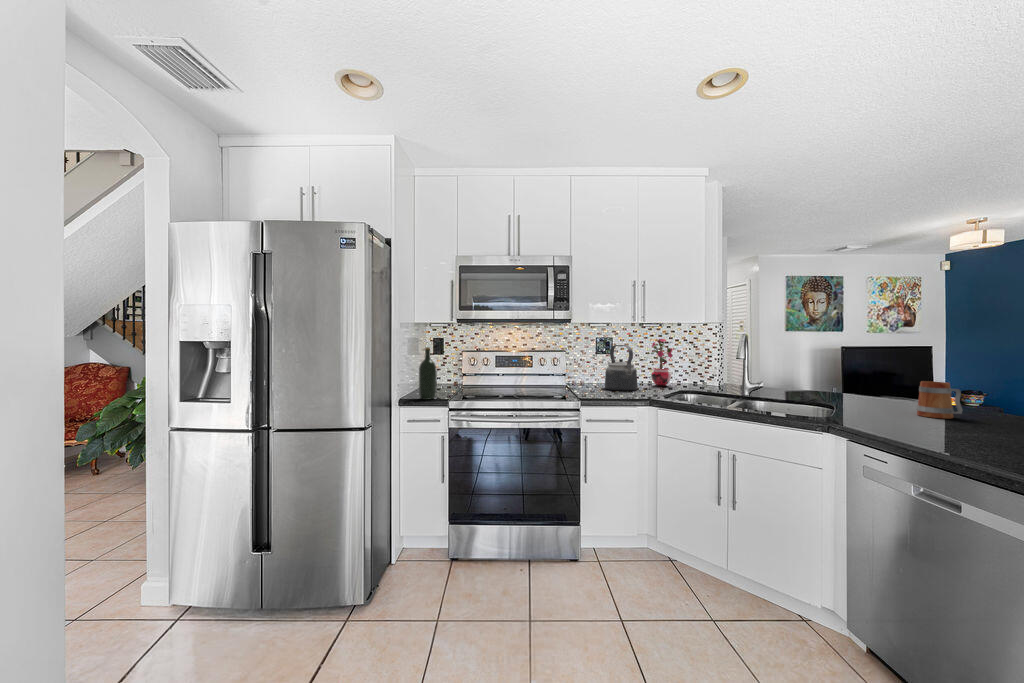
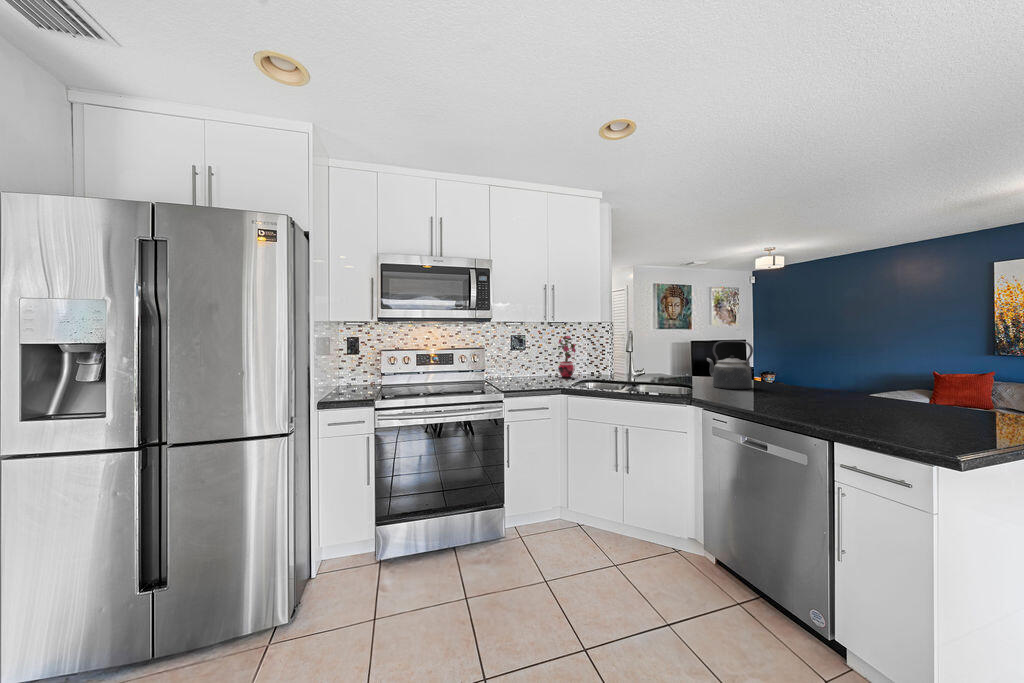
kettle: present [605,345,638,391] -> present [707,341,753,389]
wine bottle: present [419,347,437,400] -> none [339,347,359,401]
mug: present [917,381,962,419] -> none [764,367,795,395]

